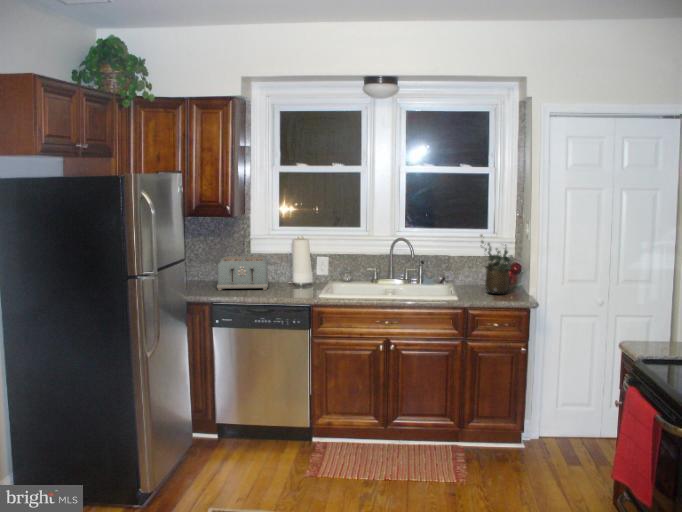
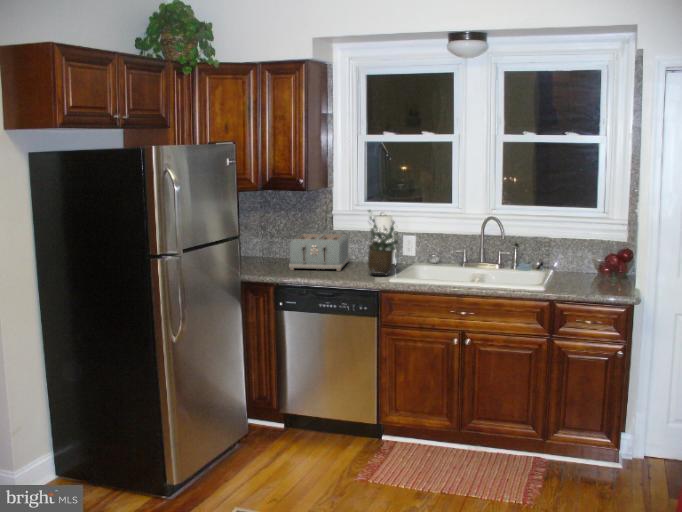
potted plant: present [481,235,513,294] -> present [368,210,398,276]

